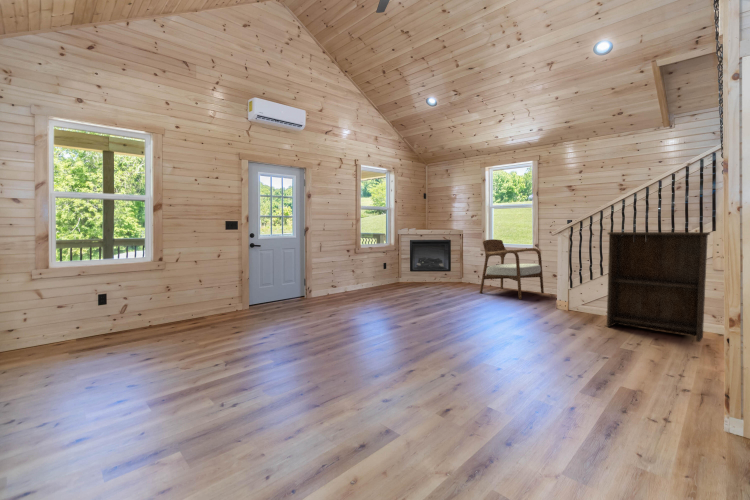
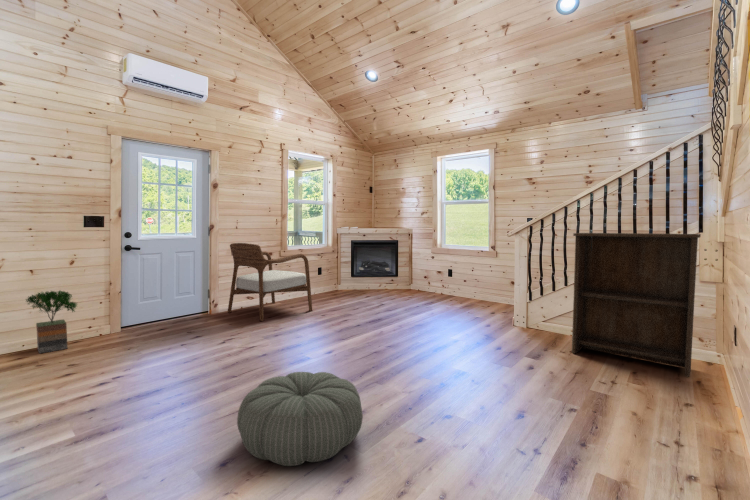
armchair: present [480,239,544,299] -> present [228,243,312,321]
potted tree: none [193,276,227,322] -> present [26,291,77,353]
pouf: none [382,327,462,377] -> present [237,372,363,466]

